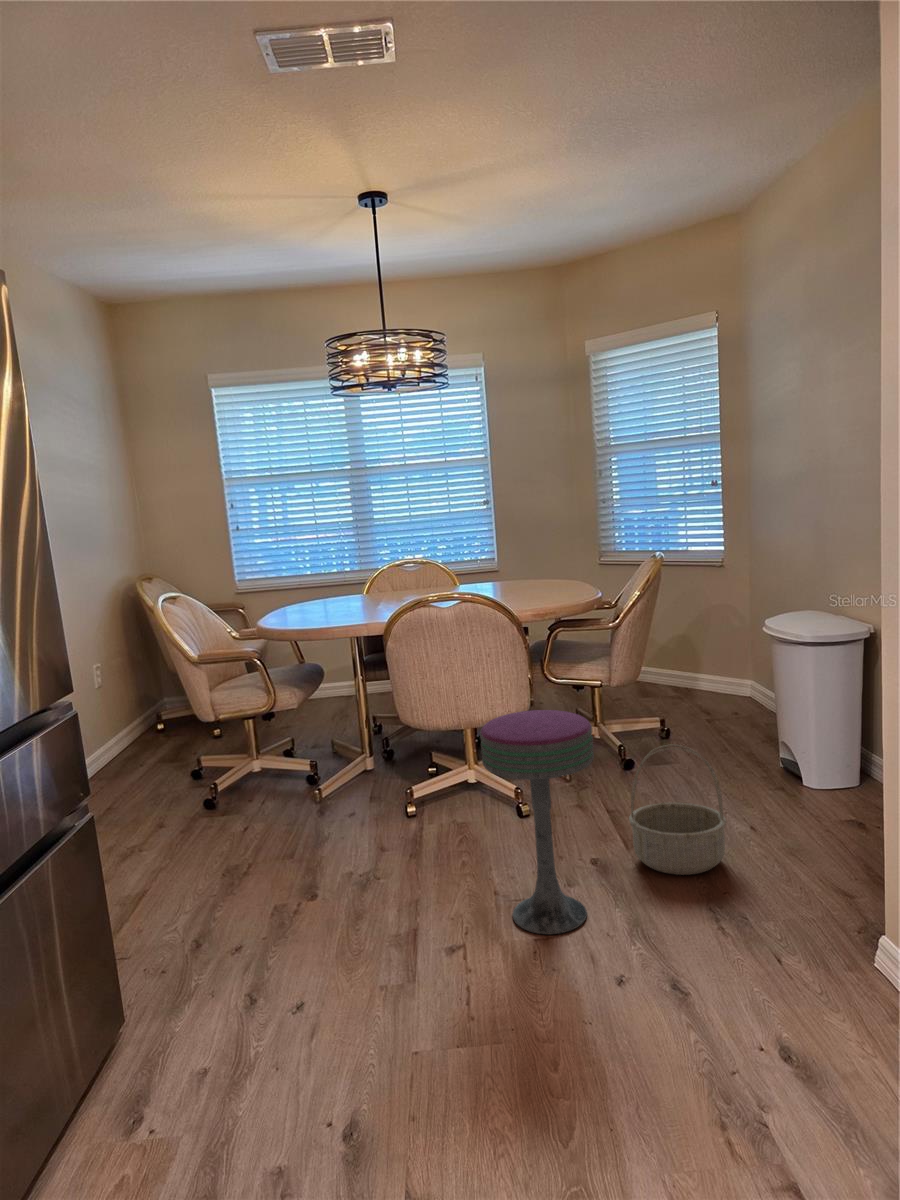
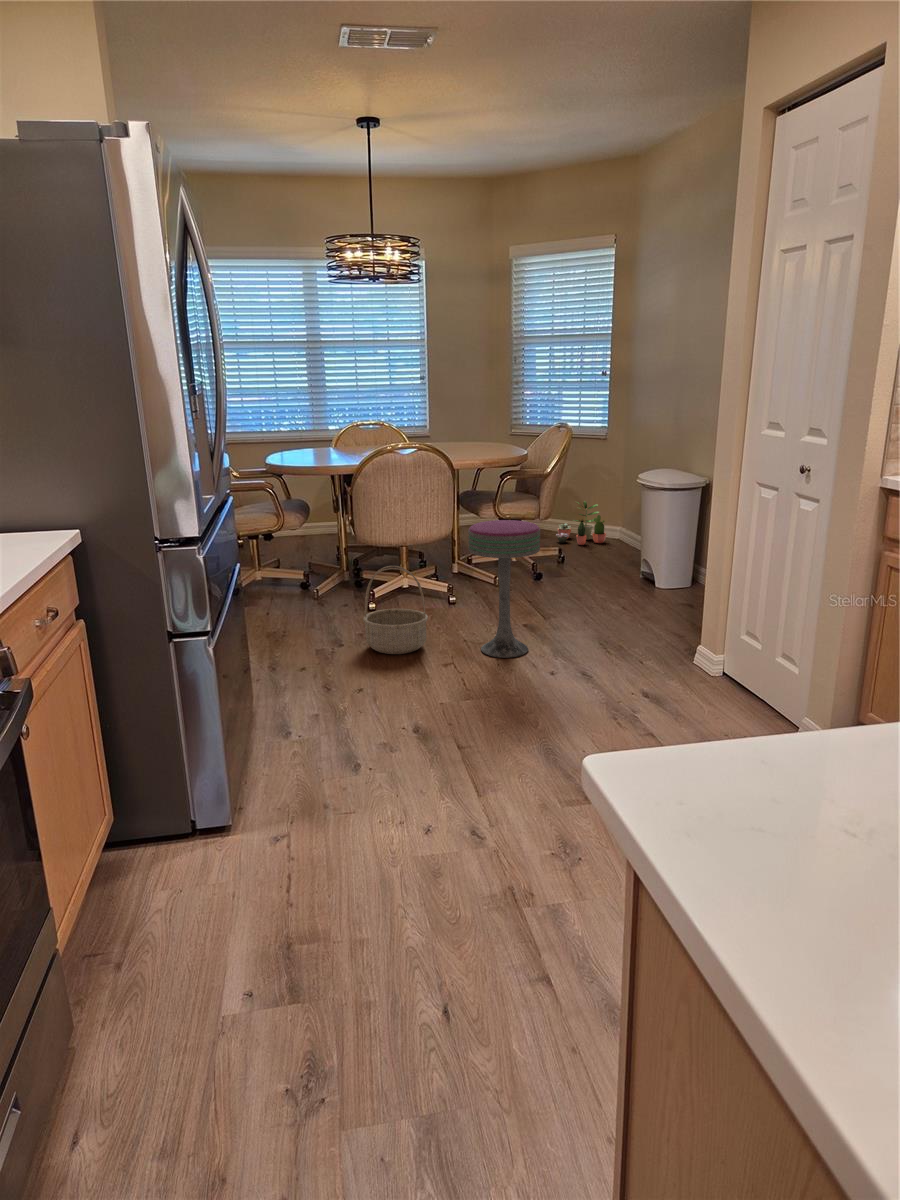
potted plant: none [663,648,732,708] -> present [556,501,606,545]
basket: present [629,745,727,875] -> present [363,566,428,654]

